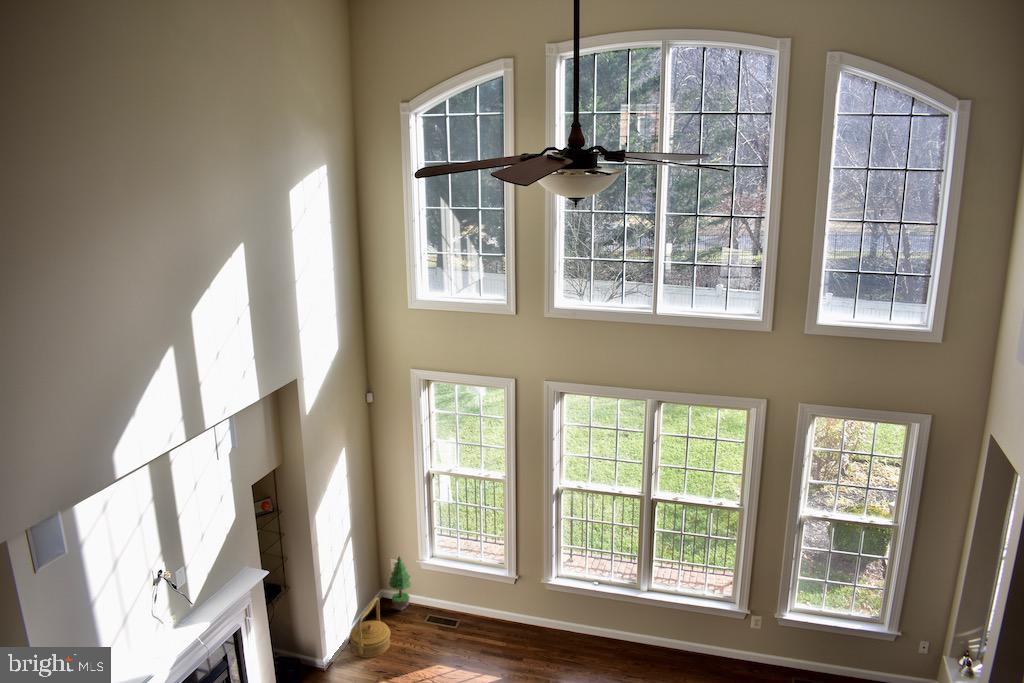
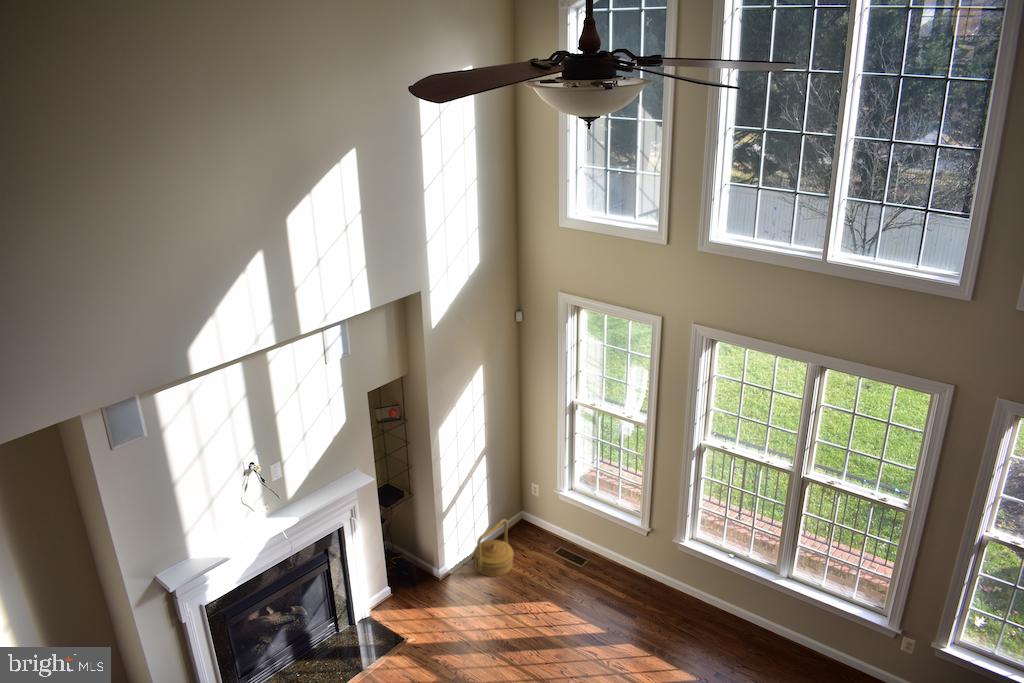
potted tree: present [389,556,411,610] -> none [525,482,547,536]

